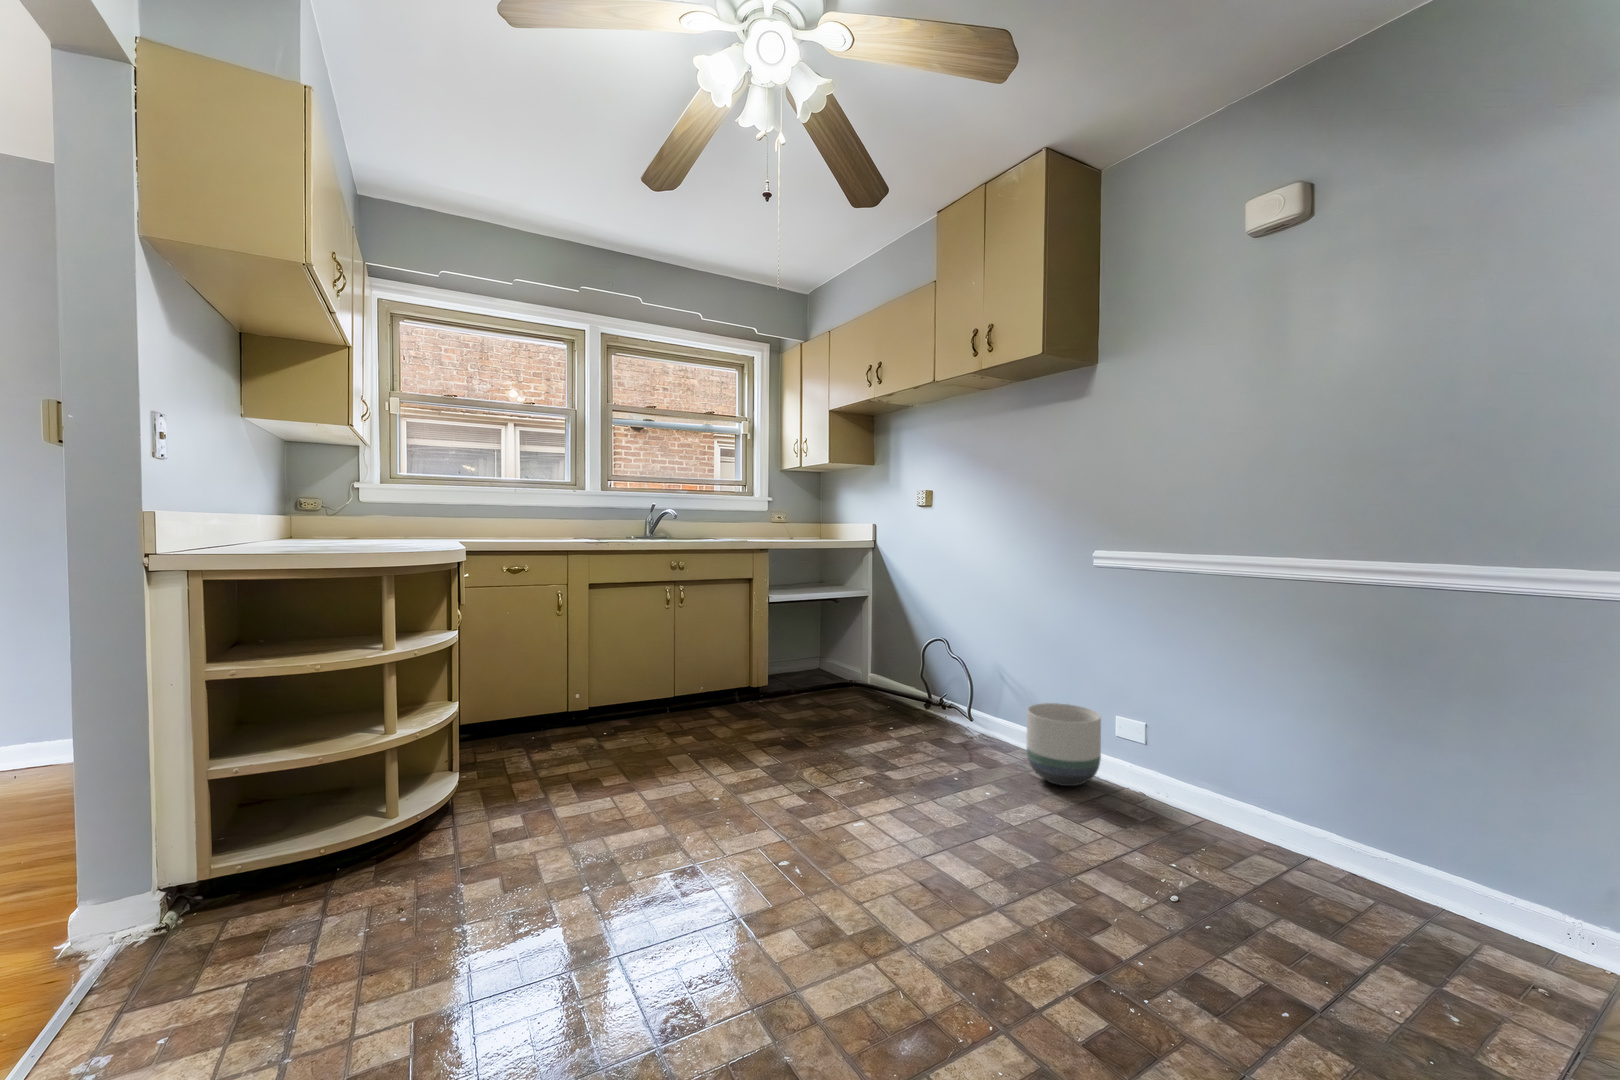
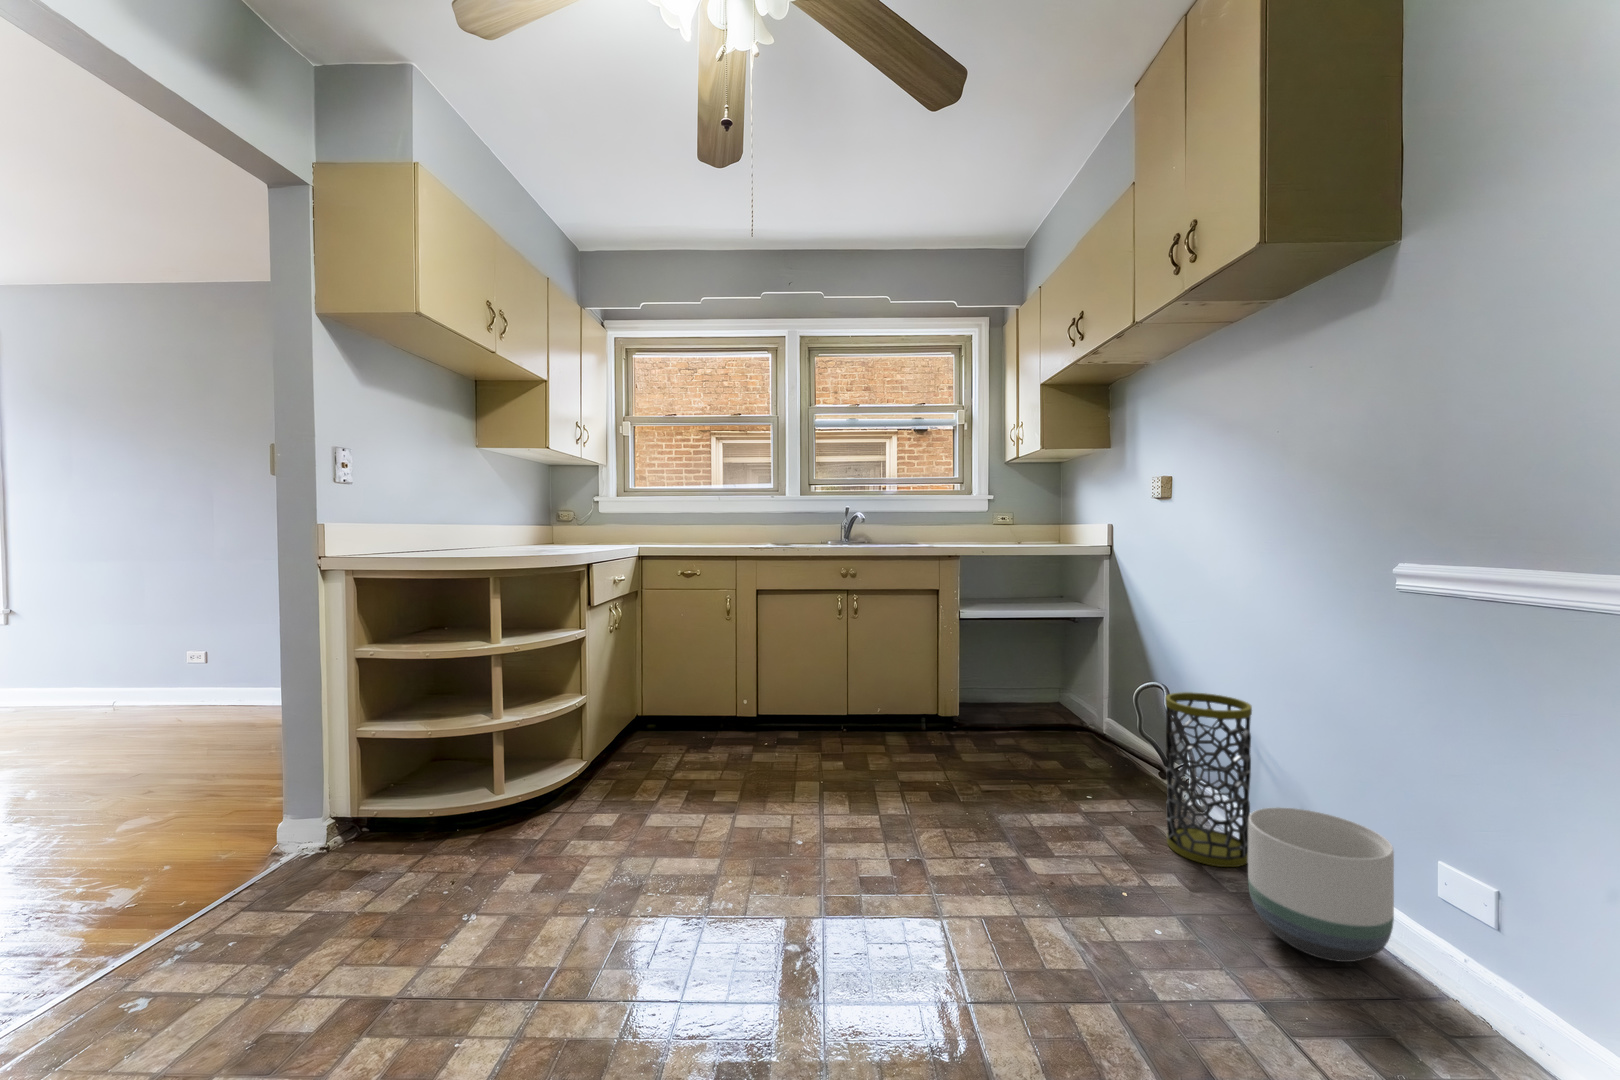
trash can: none [956,641,1007,754] -> present [1165,692,1252,867]

